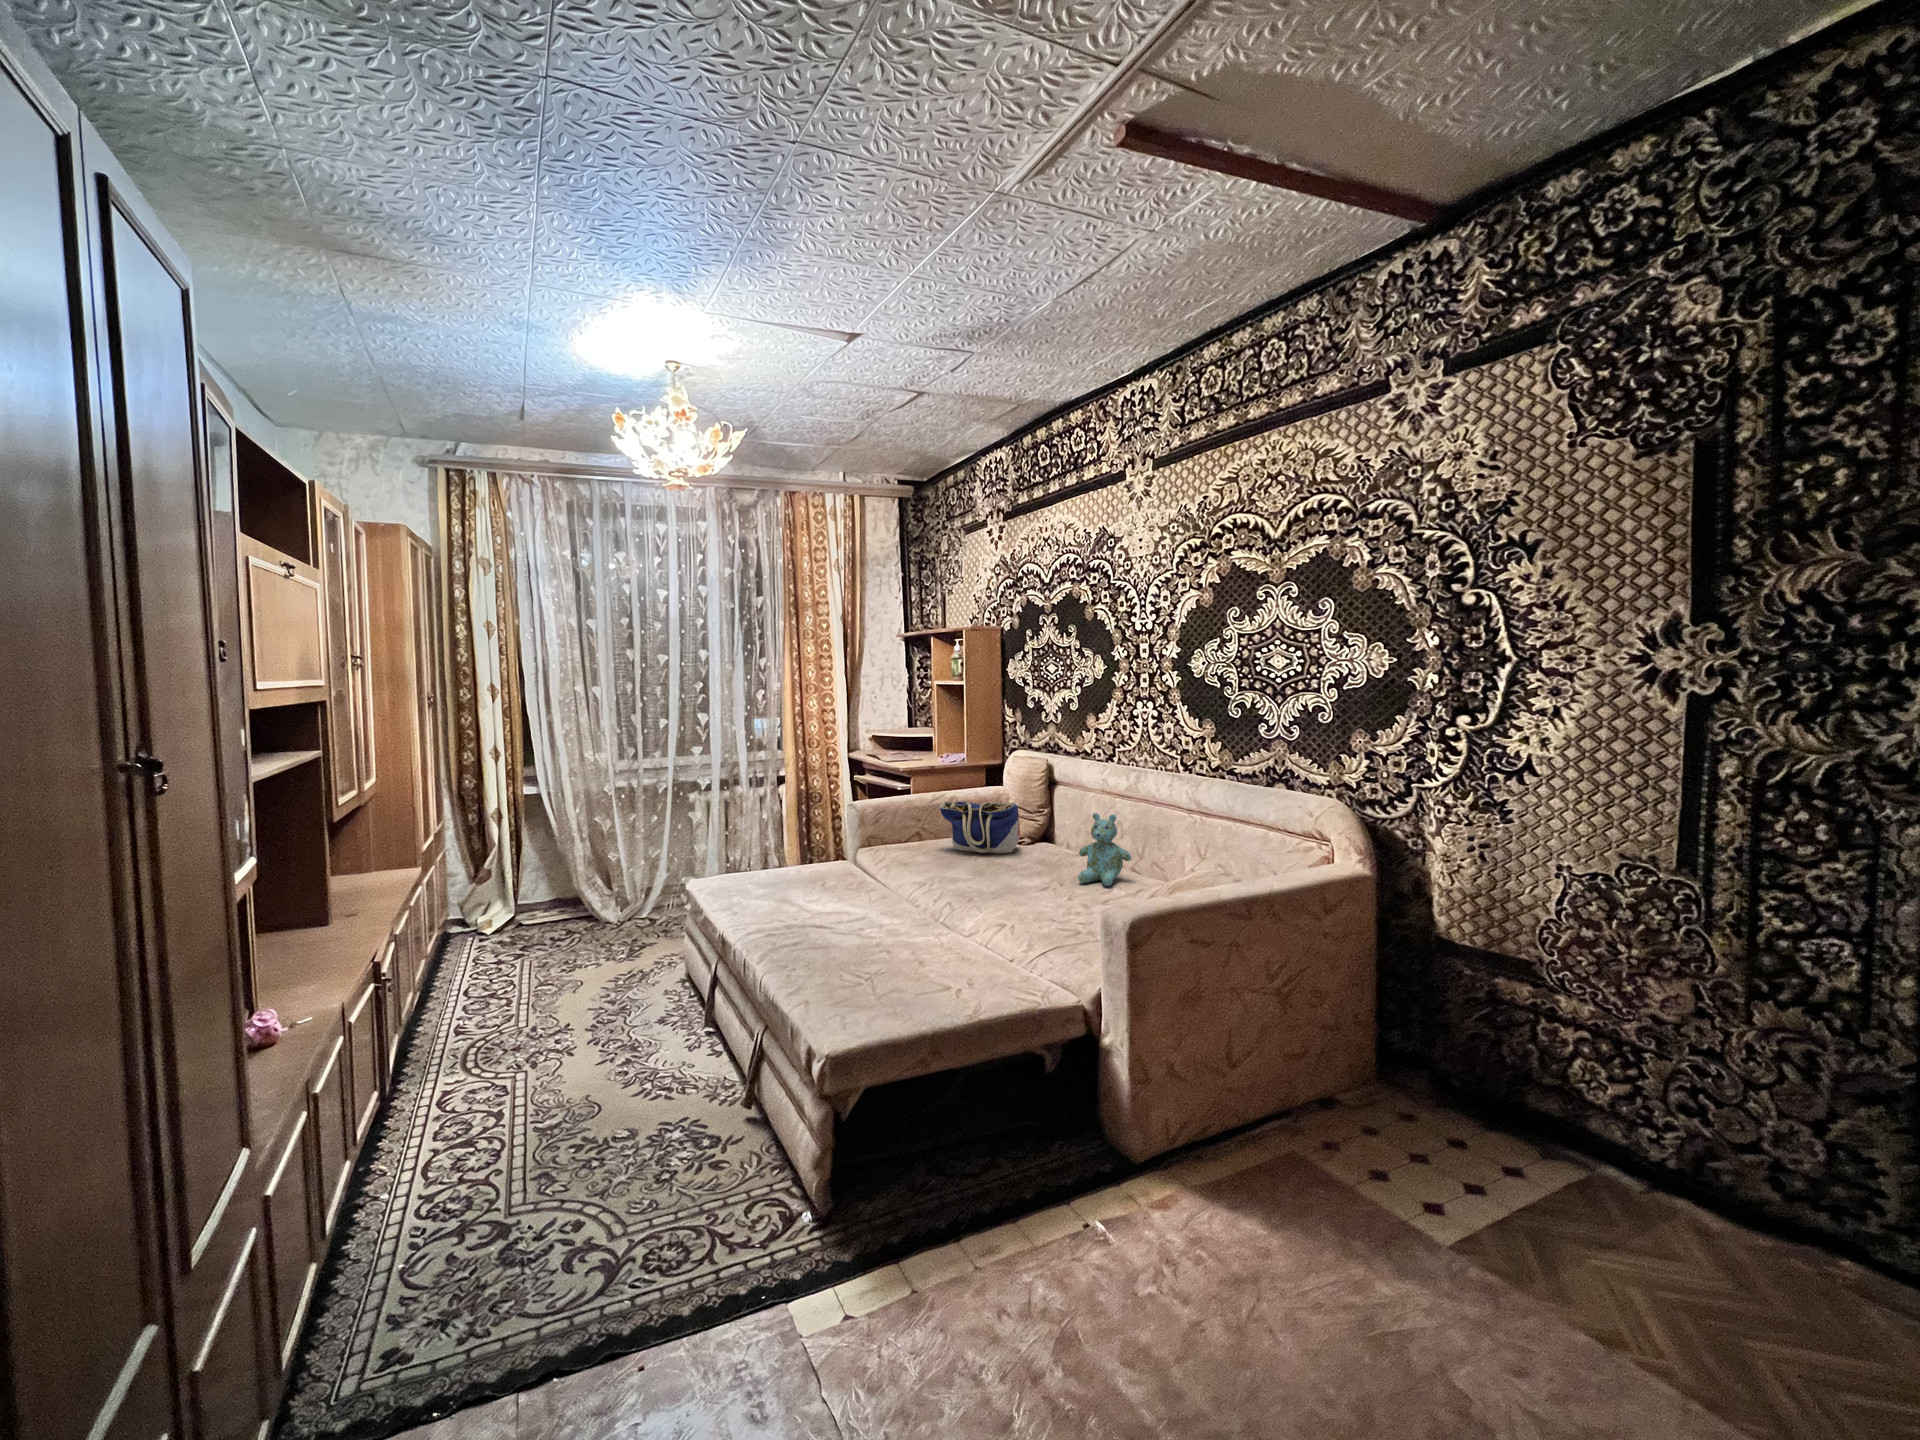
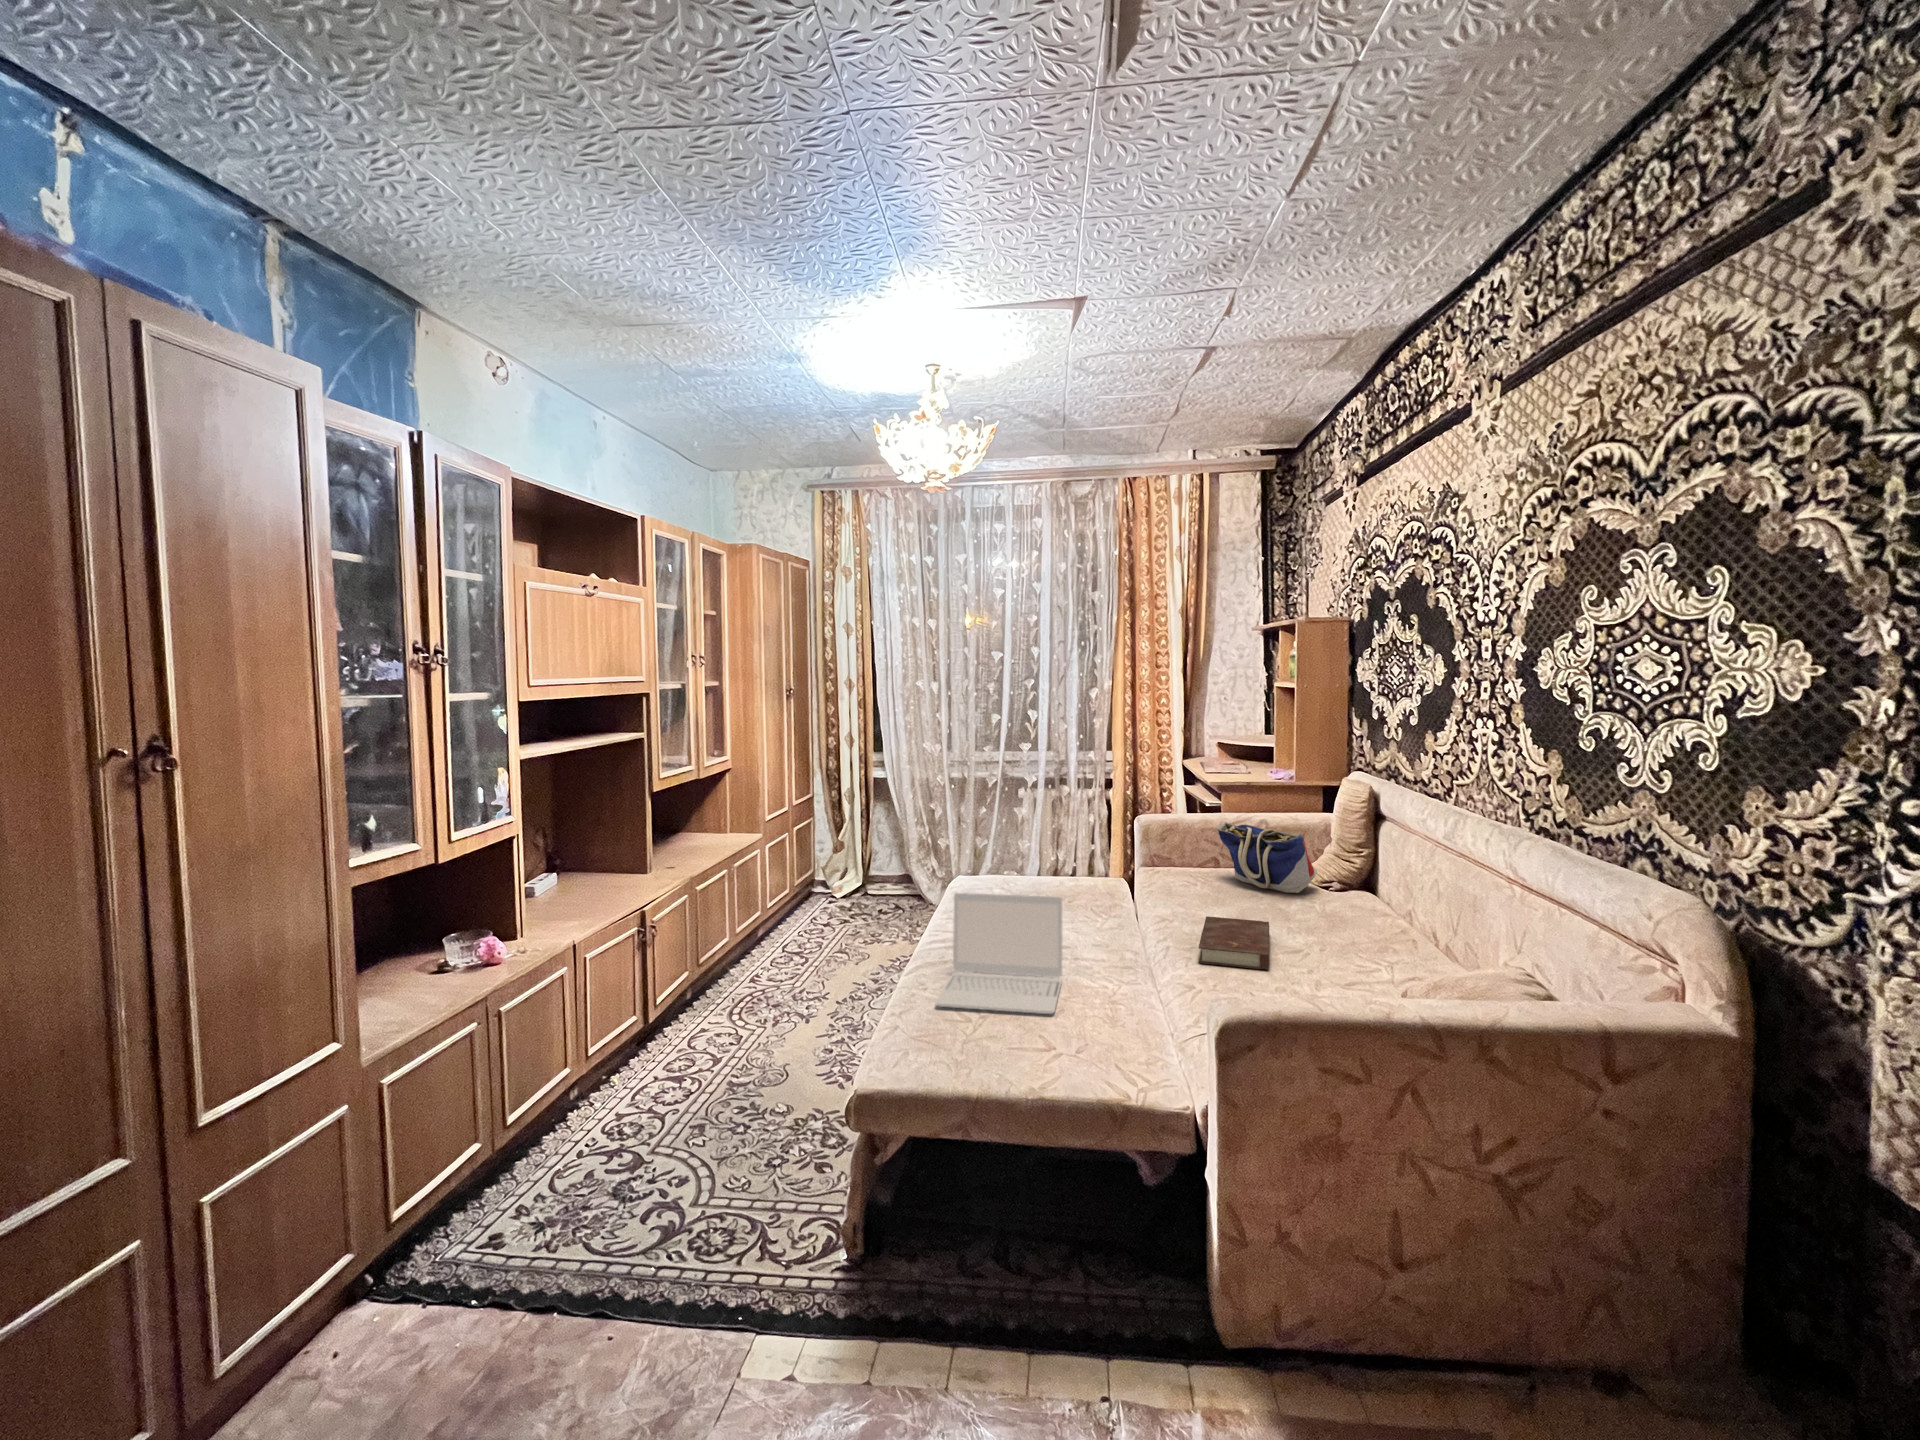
stuffed bear: present [1078,813,1131,886] -> none [1338,861,1418,959]
laptop: none [808,872,941,991] -> present [936,893,1062,1014]
book: none [977,873,1053,912] -> present [1198,916,1269,970]

